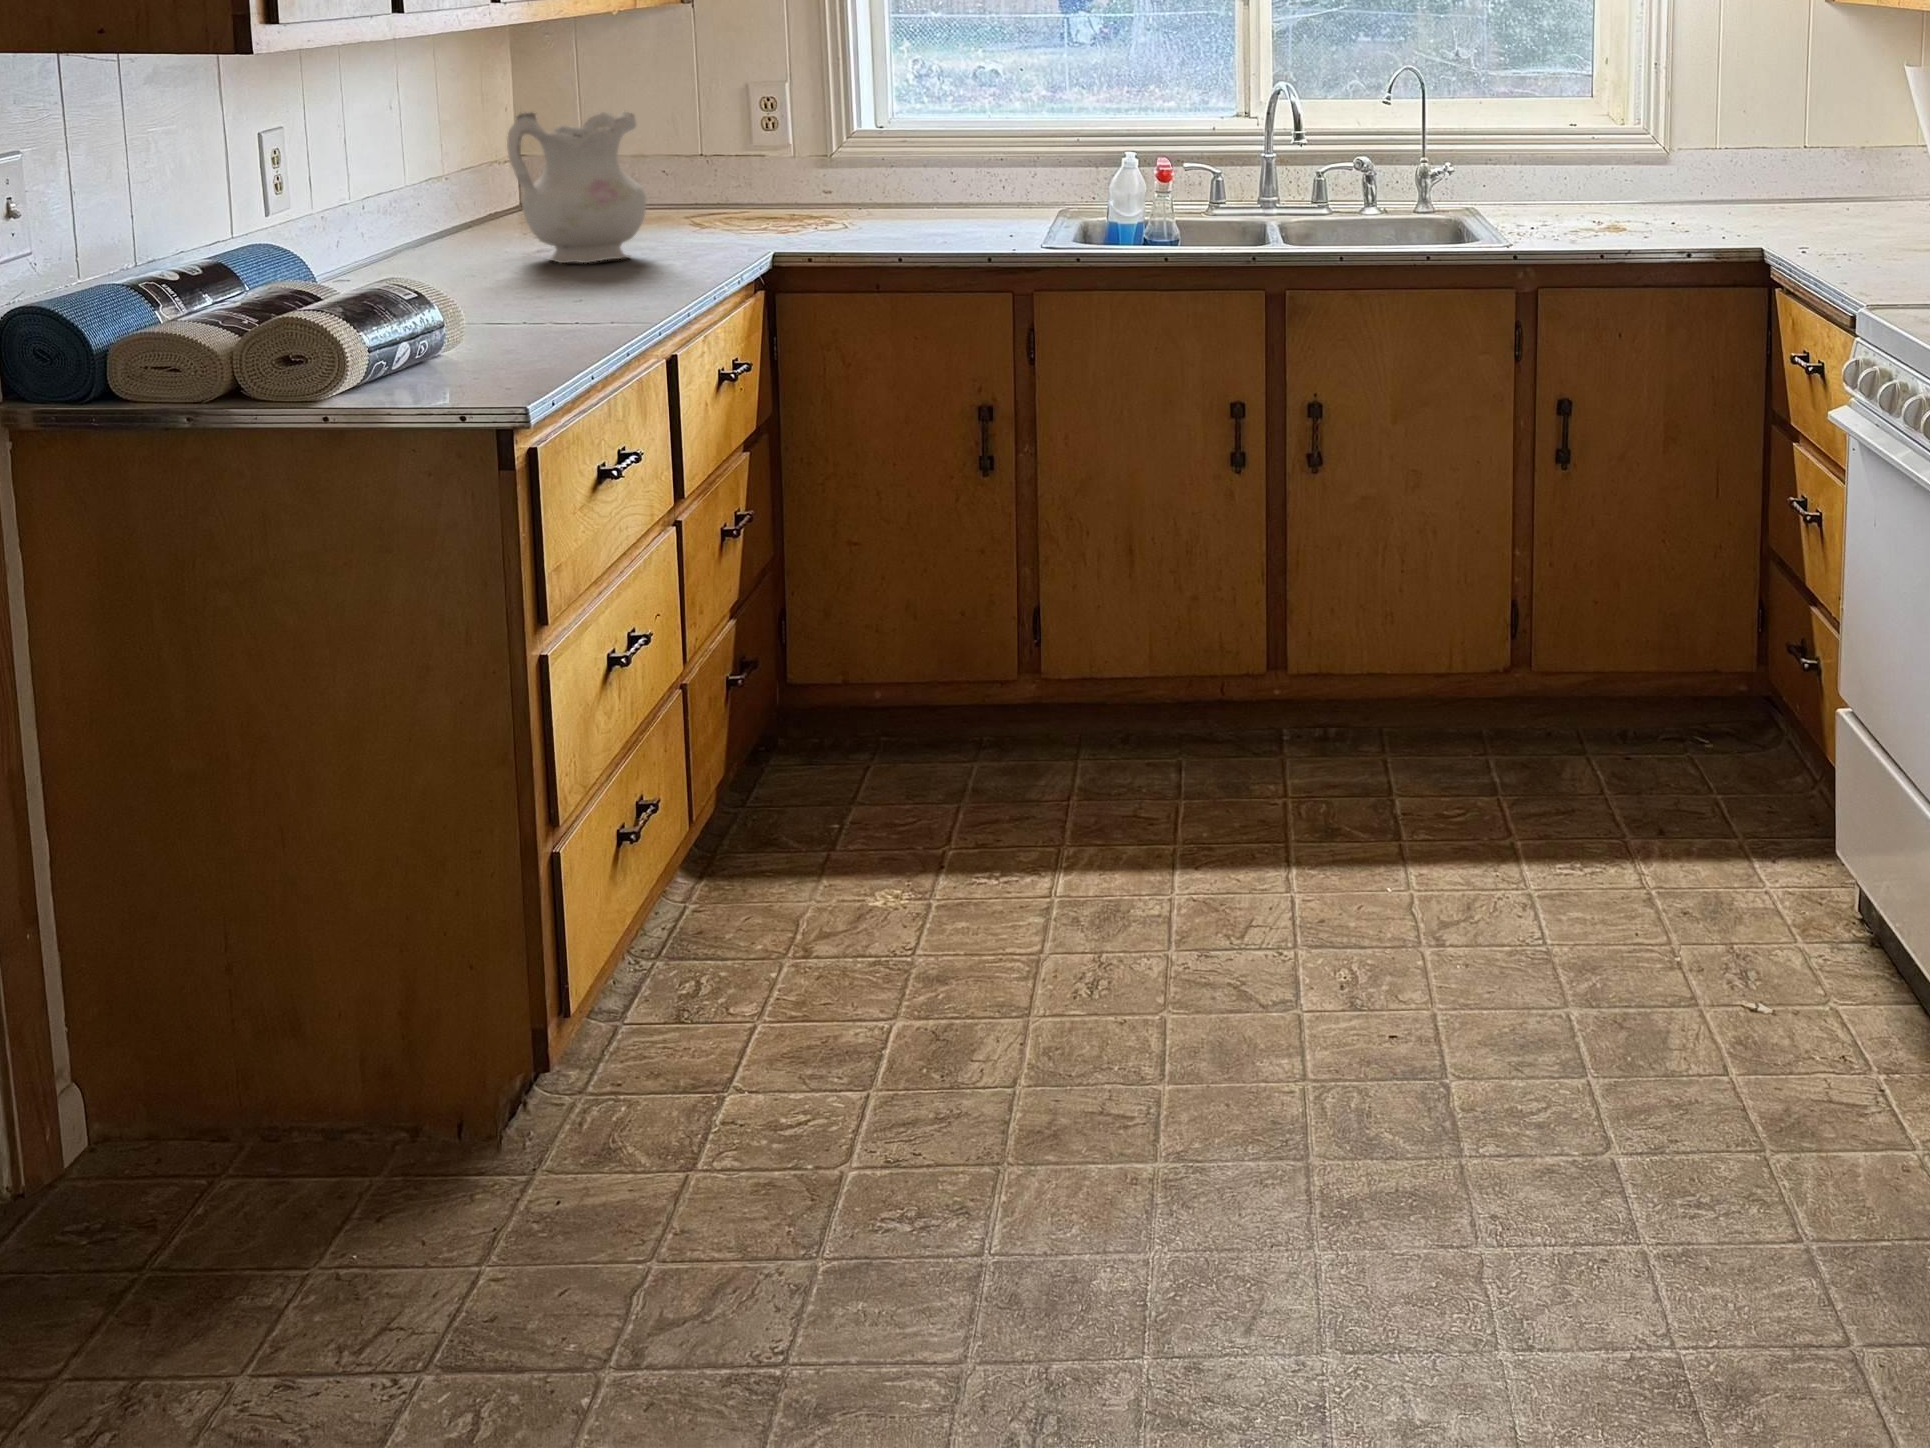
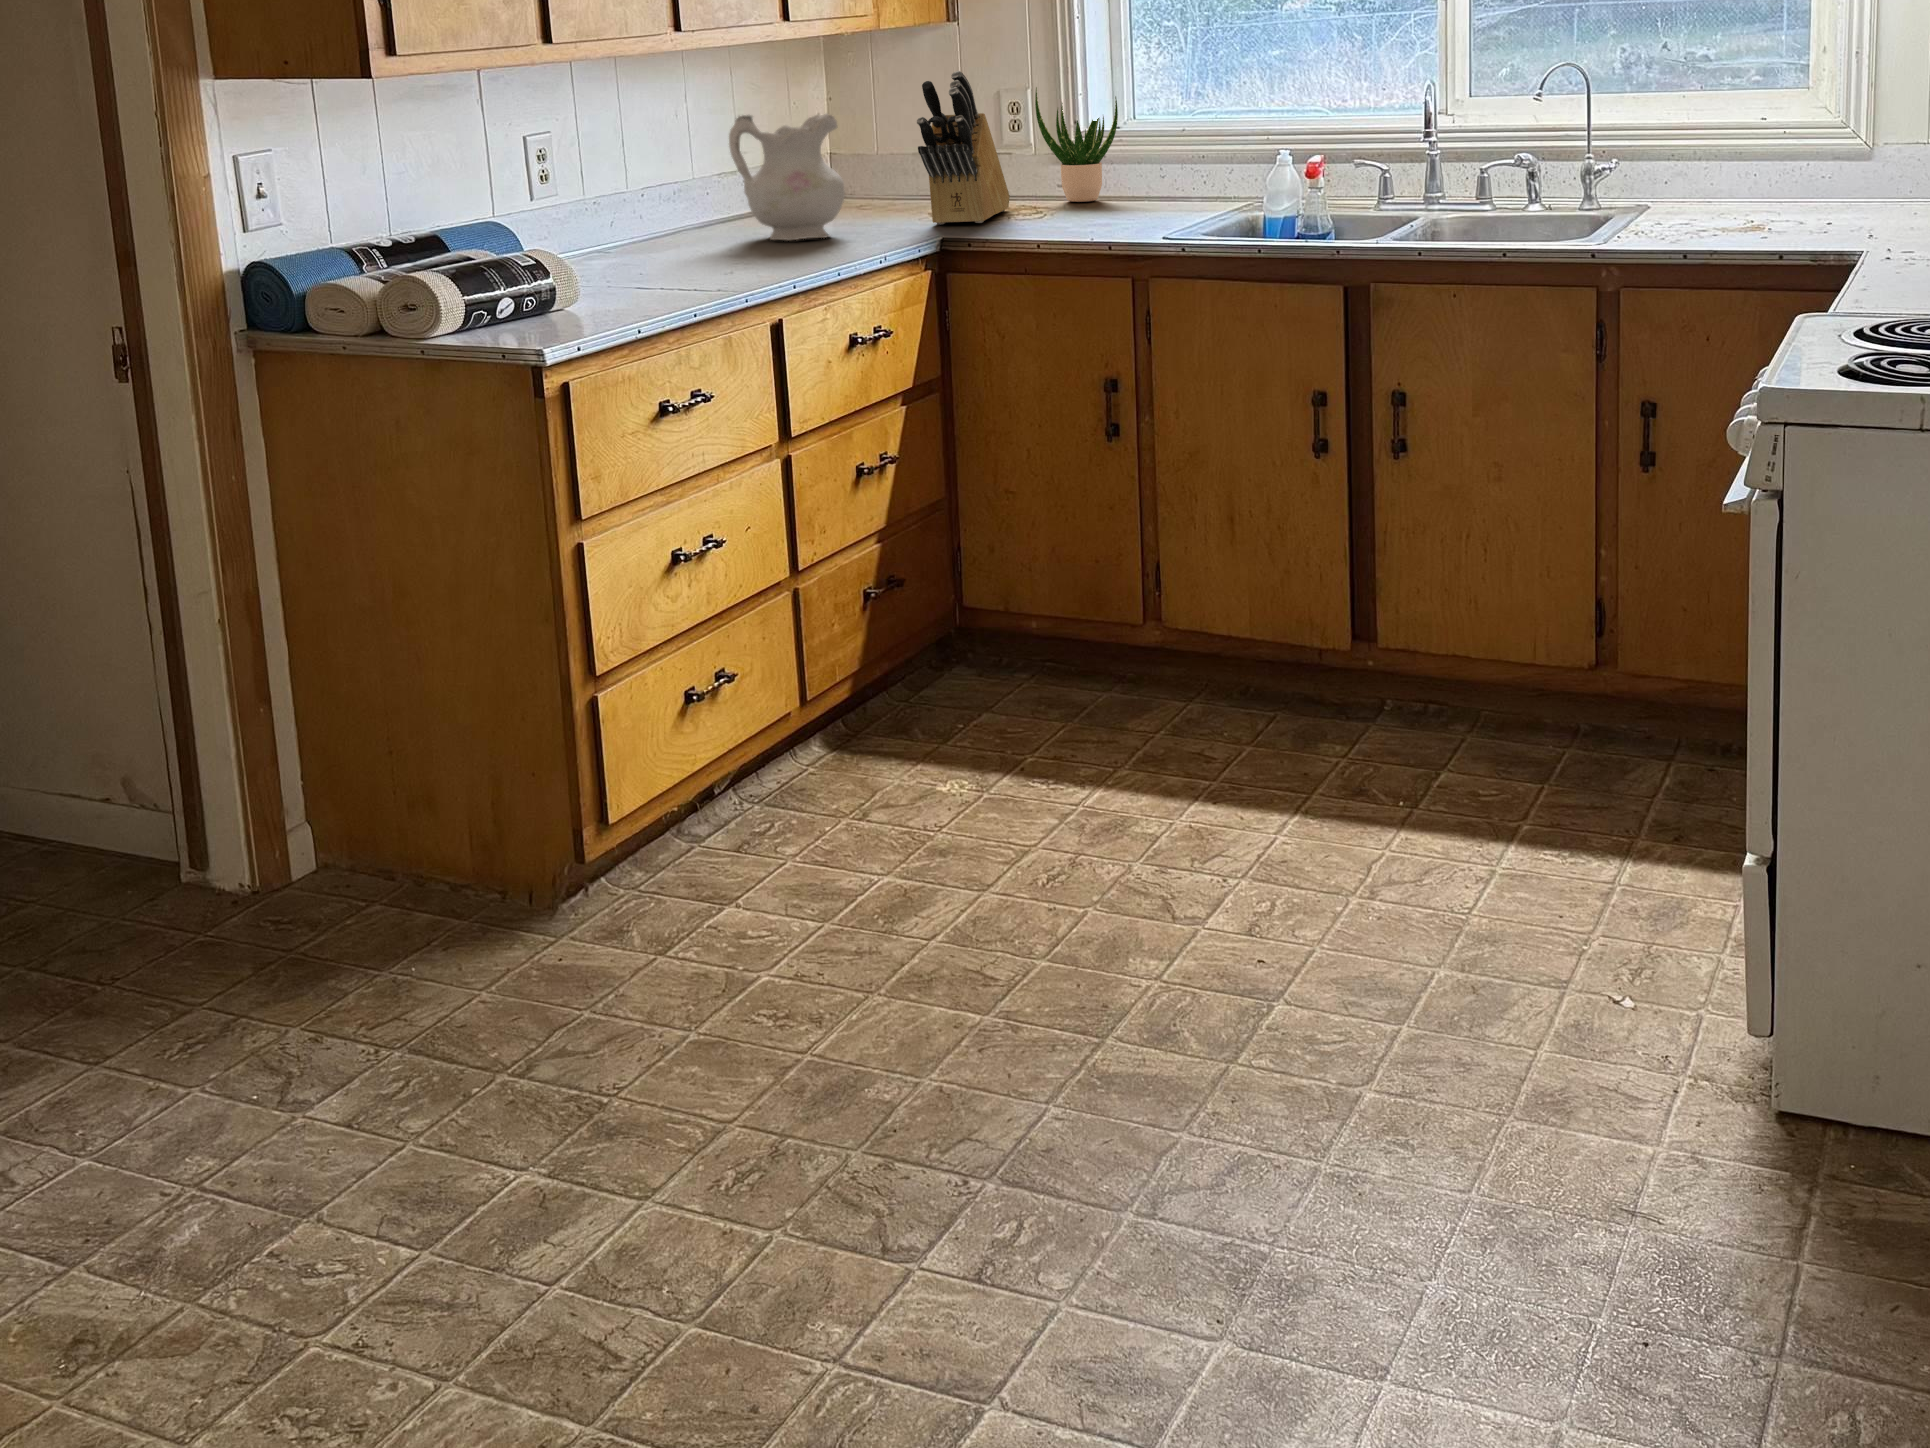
knife block: none [723,63,794,240] -> present [917,71,1010,224]
potted plant: none [801,83,897,211] -> present [1035,87,1118,202]

